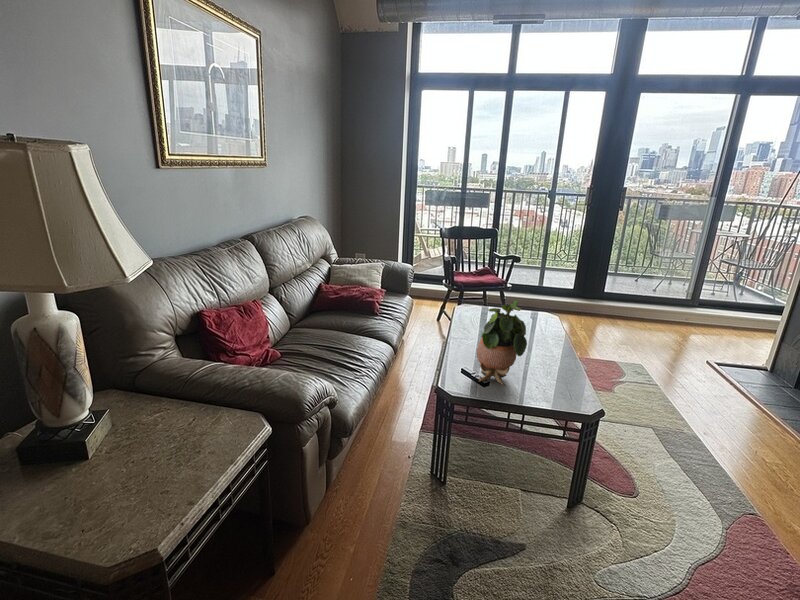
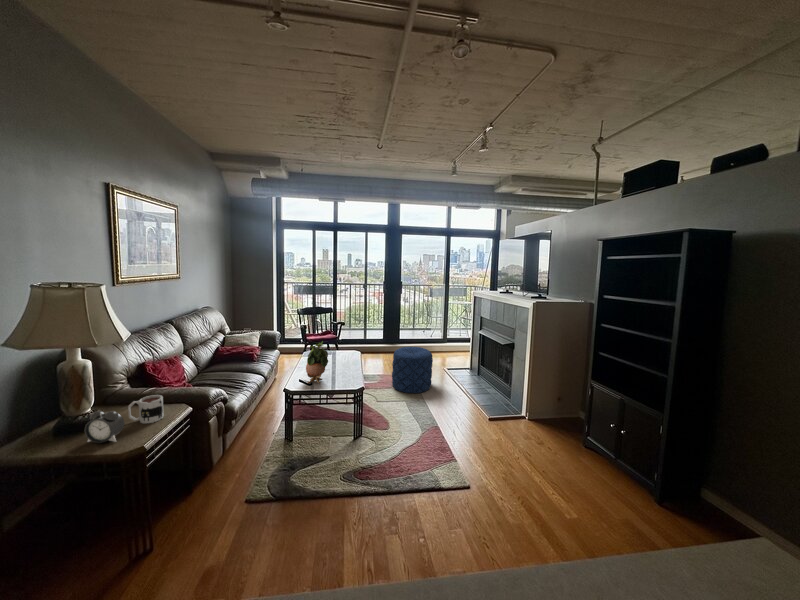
pouf: none [612,316,715,412] -> present [392,347,433,393]
mug: none [149,396,216,458] -> present [128,395,164,424]
alarm clock: none [53,435,131,510] -> present [84,411,125,443]

